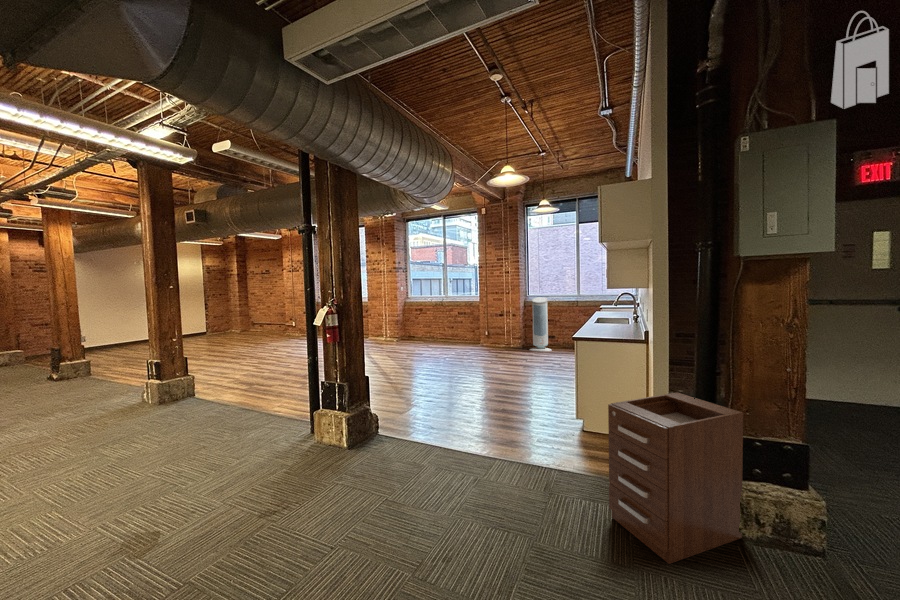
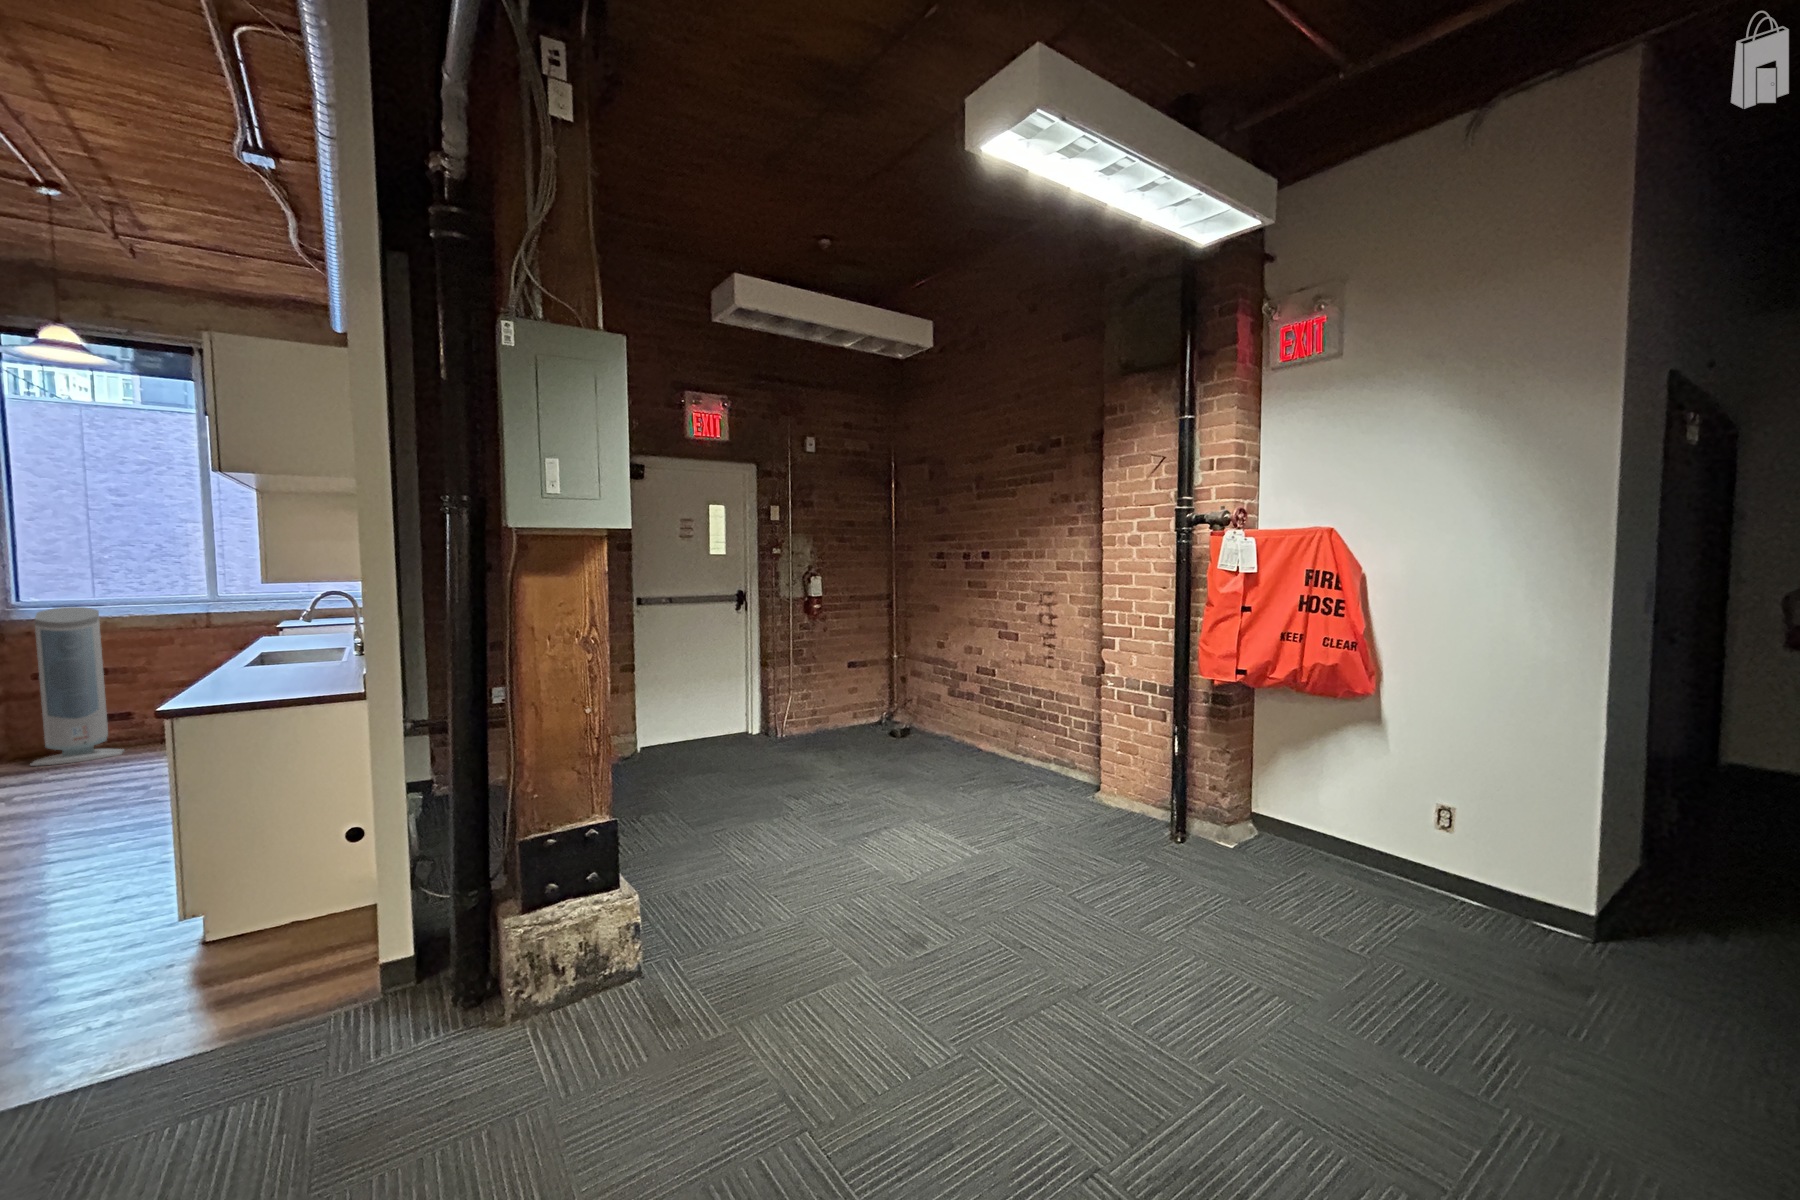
filing cabinet: present [608,392,743,564] -> none [234,790,533,1145]

